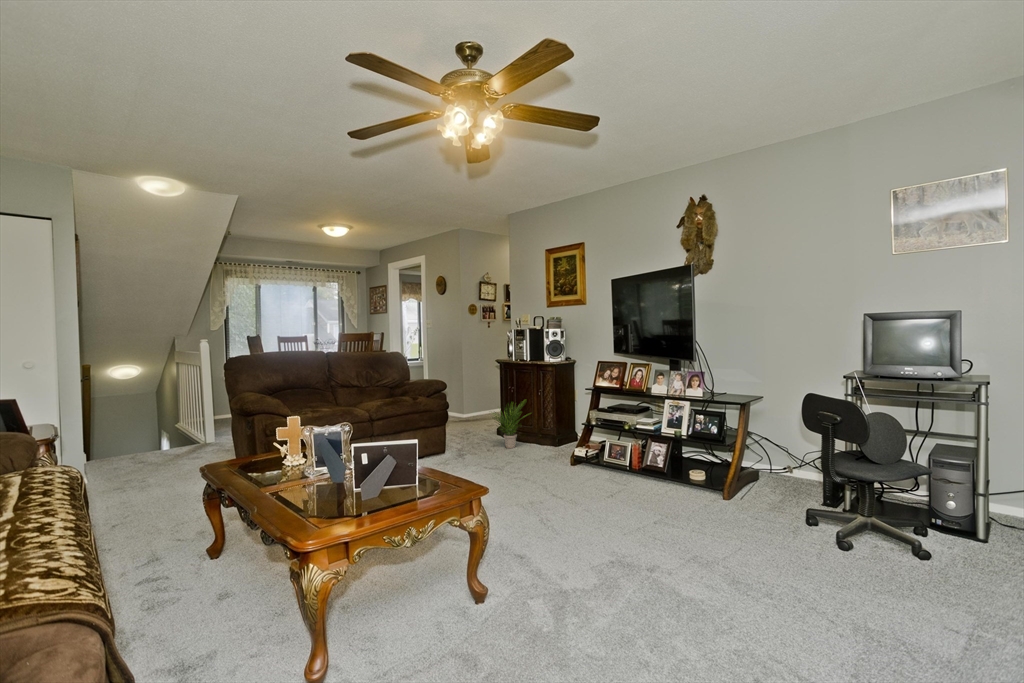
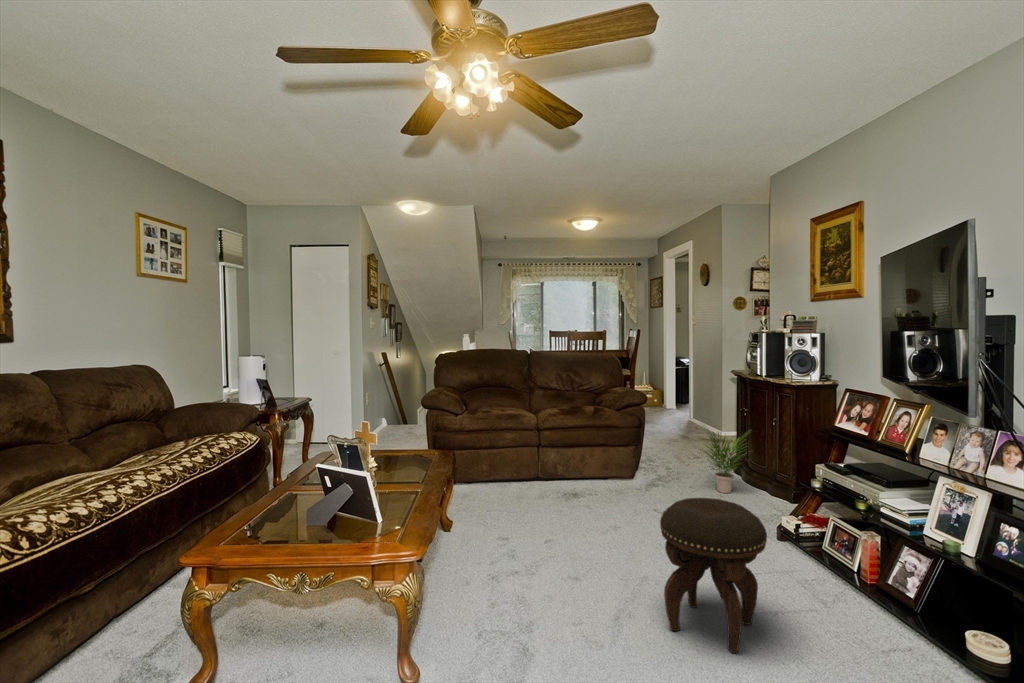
footstool: none [563,429,626,516] -> present [660,498,767,653]

